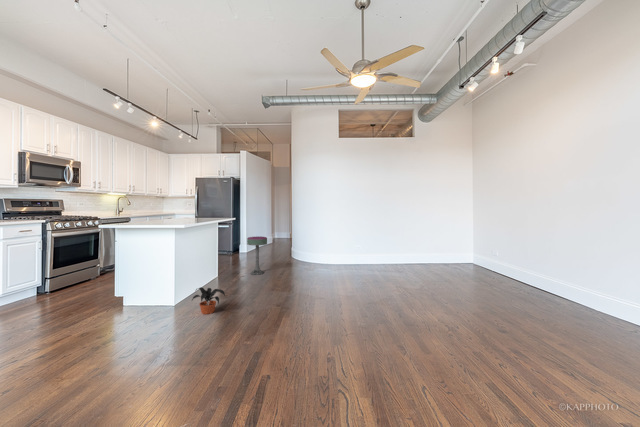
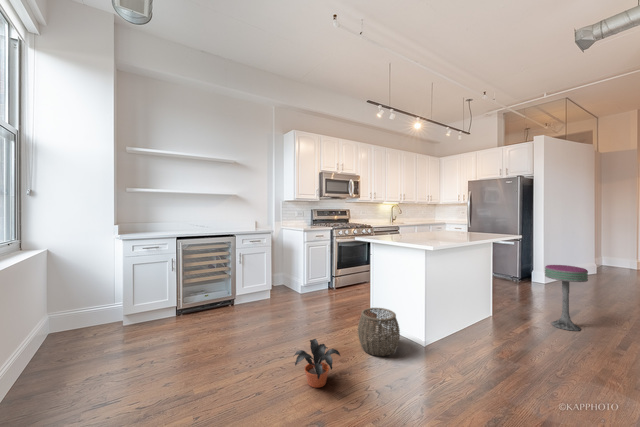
woven basket: none [110,285,153,325] -> present [358,308,400,356]
potted plant: present [192,287,225,314] -> present [294,339,340,388]

